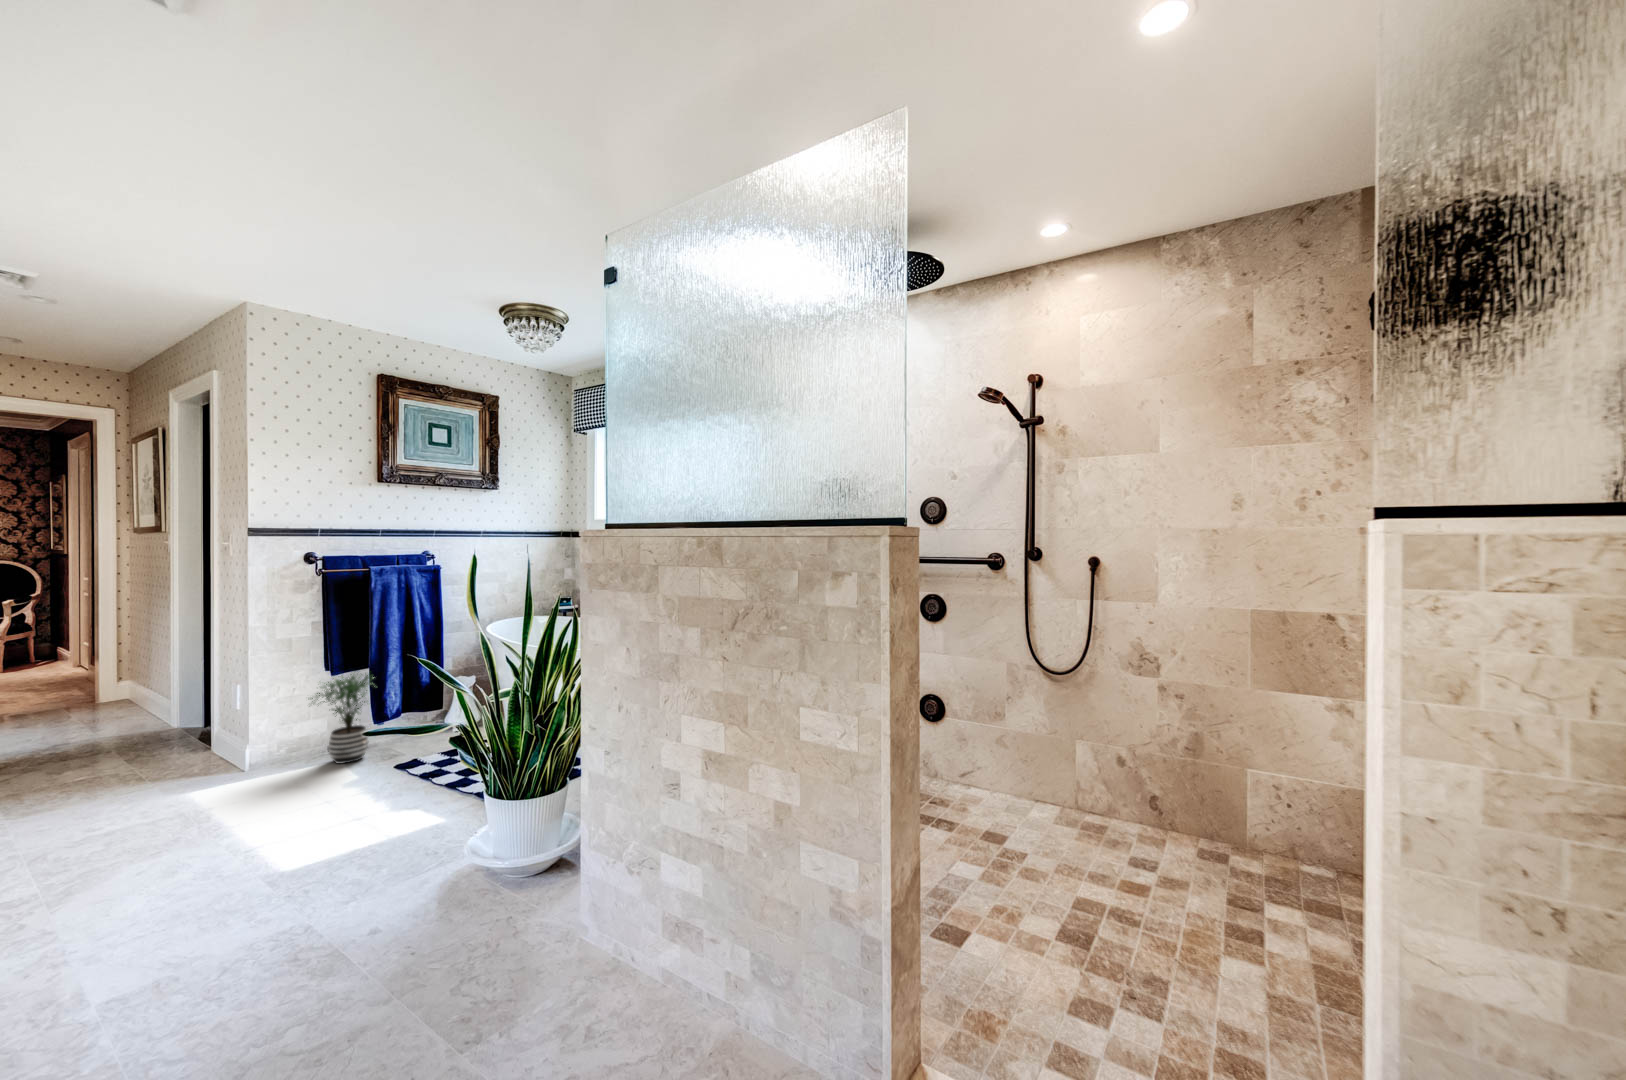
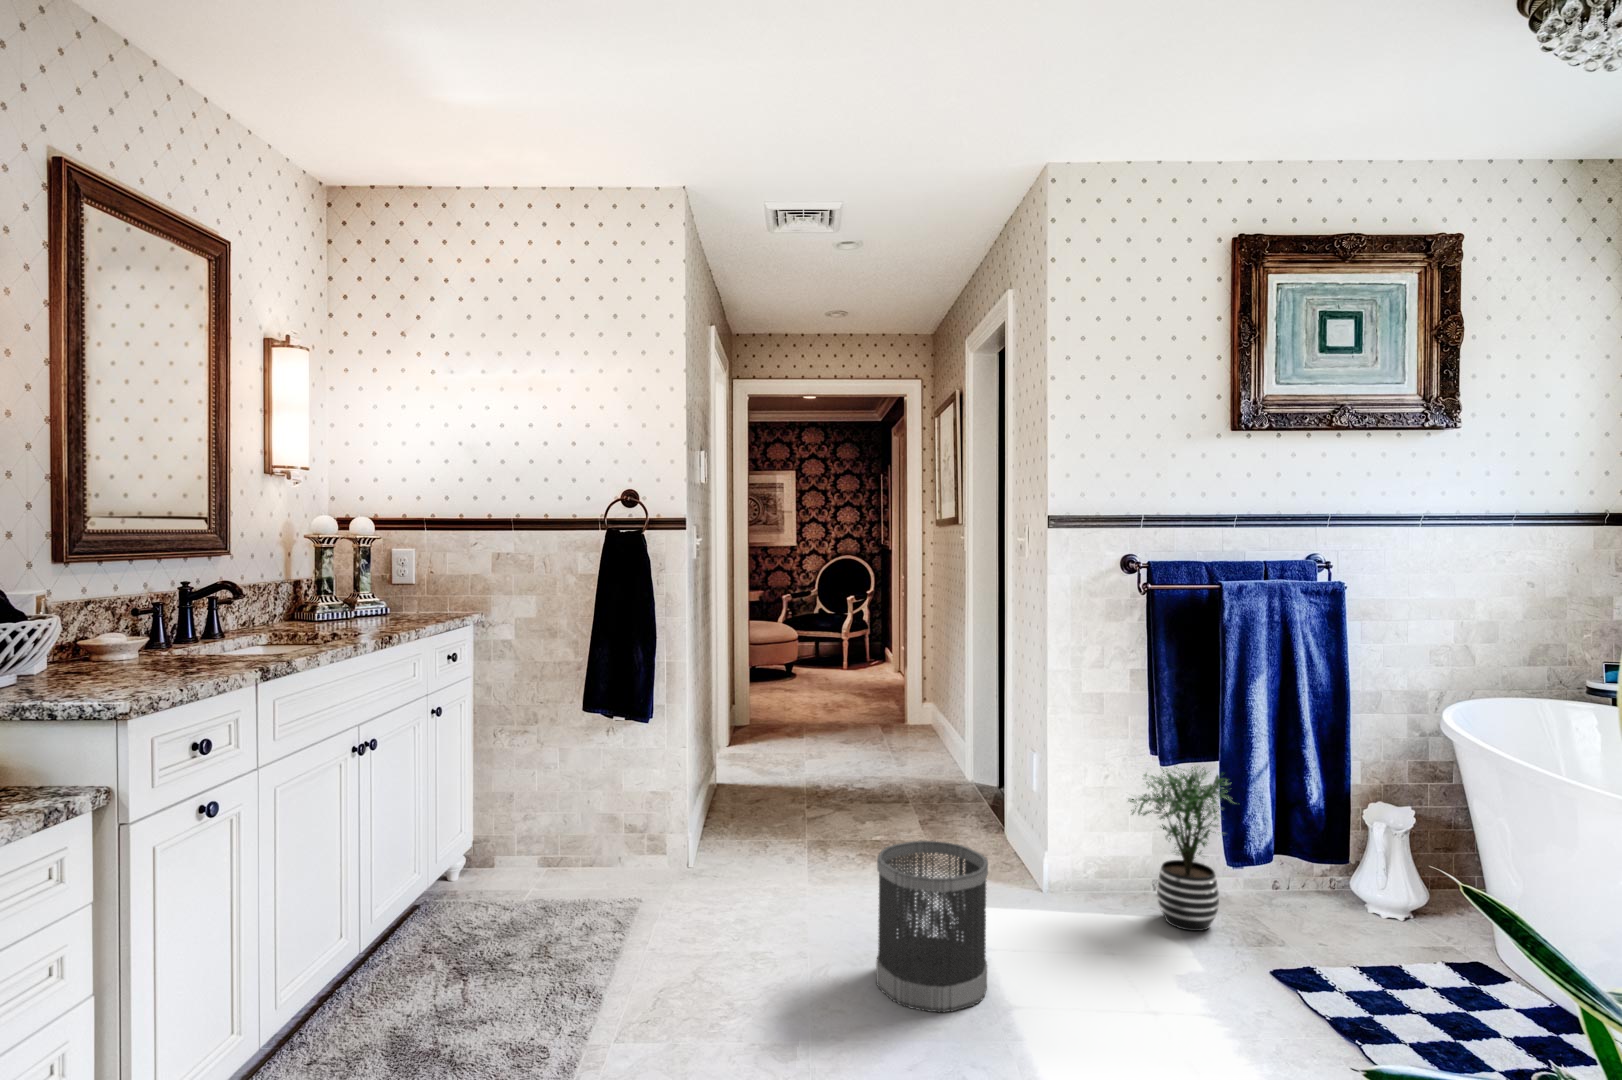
wastebasket: none [89,745,194,856] -> present [876,841,988,1012]

